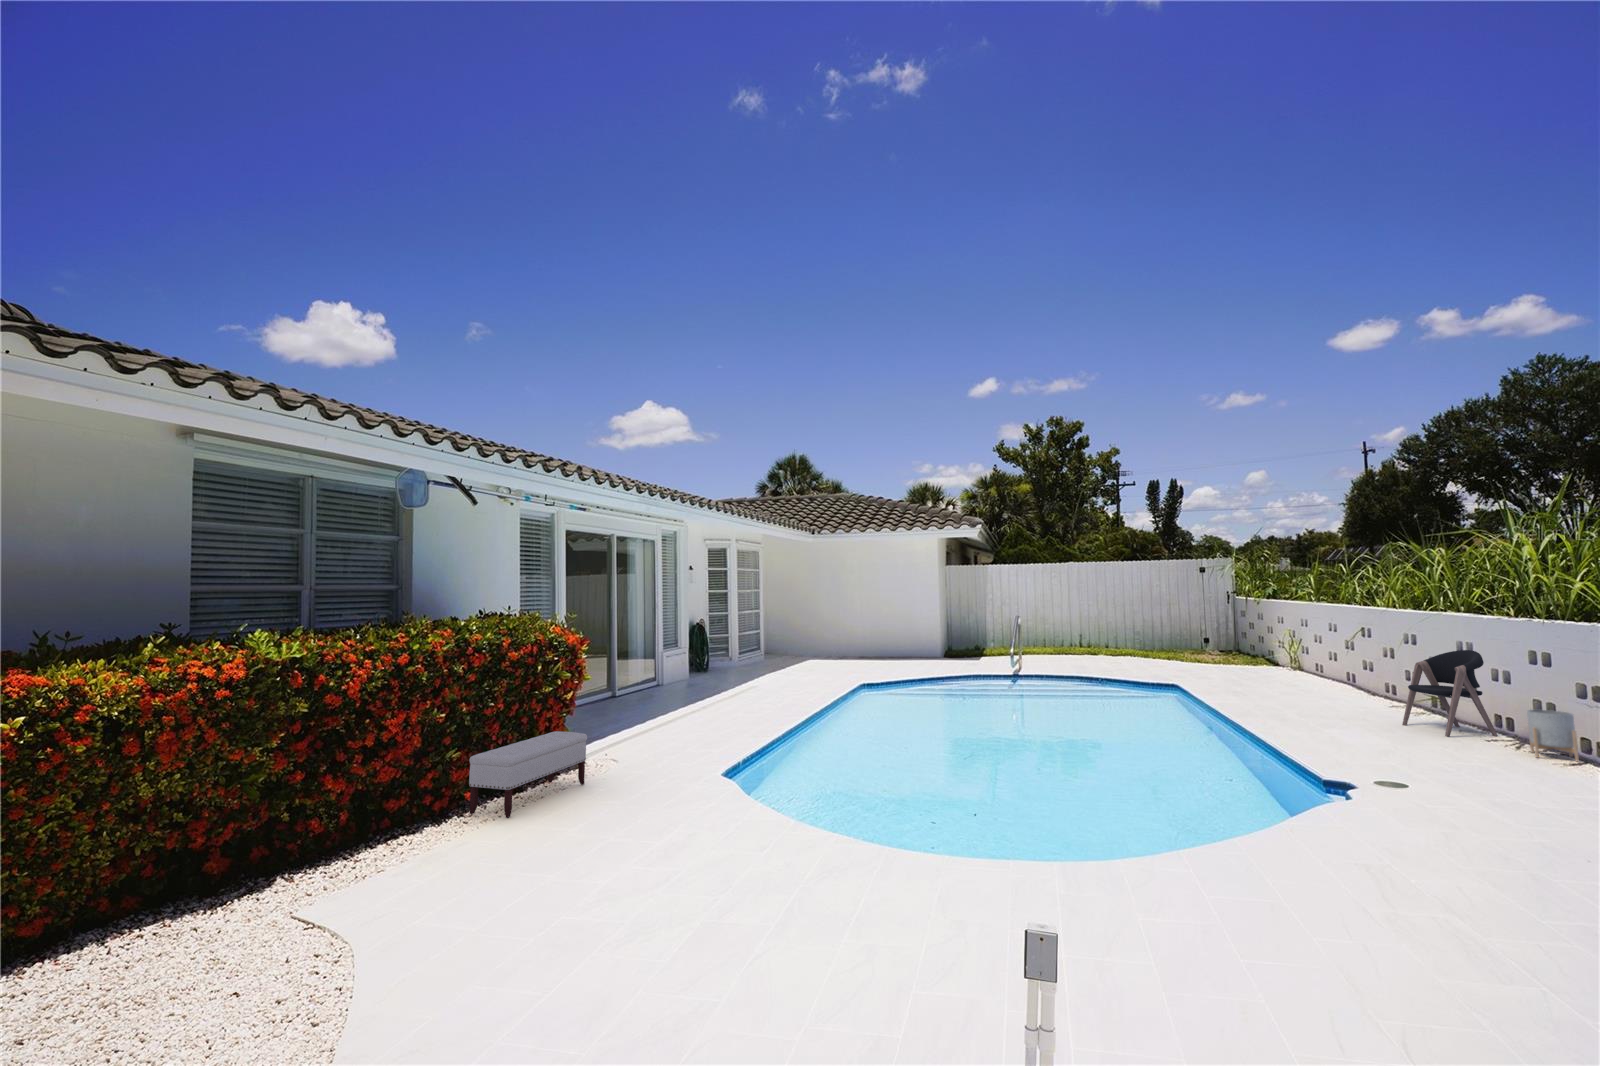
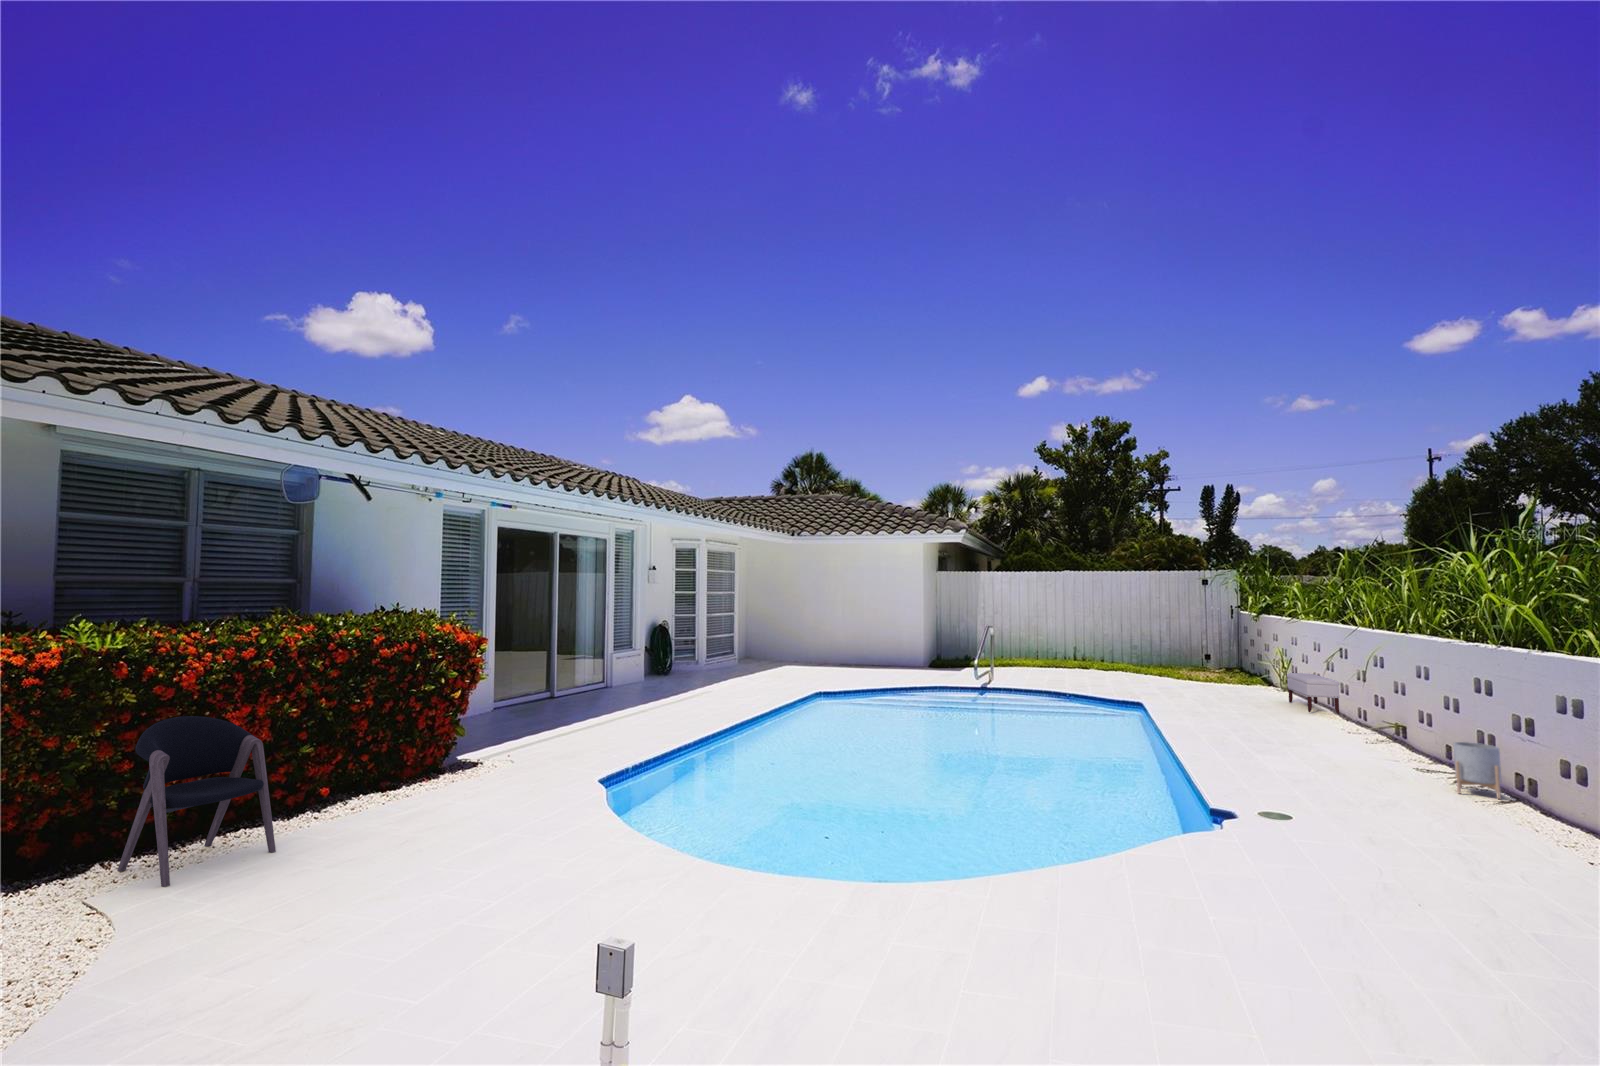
chair: present [1402,650,1498,736] -> present [118,716,276,887]
bench: present [469,731,587,818] -> present [1287,673,1339,714]

